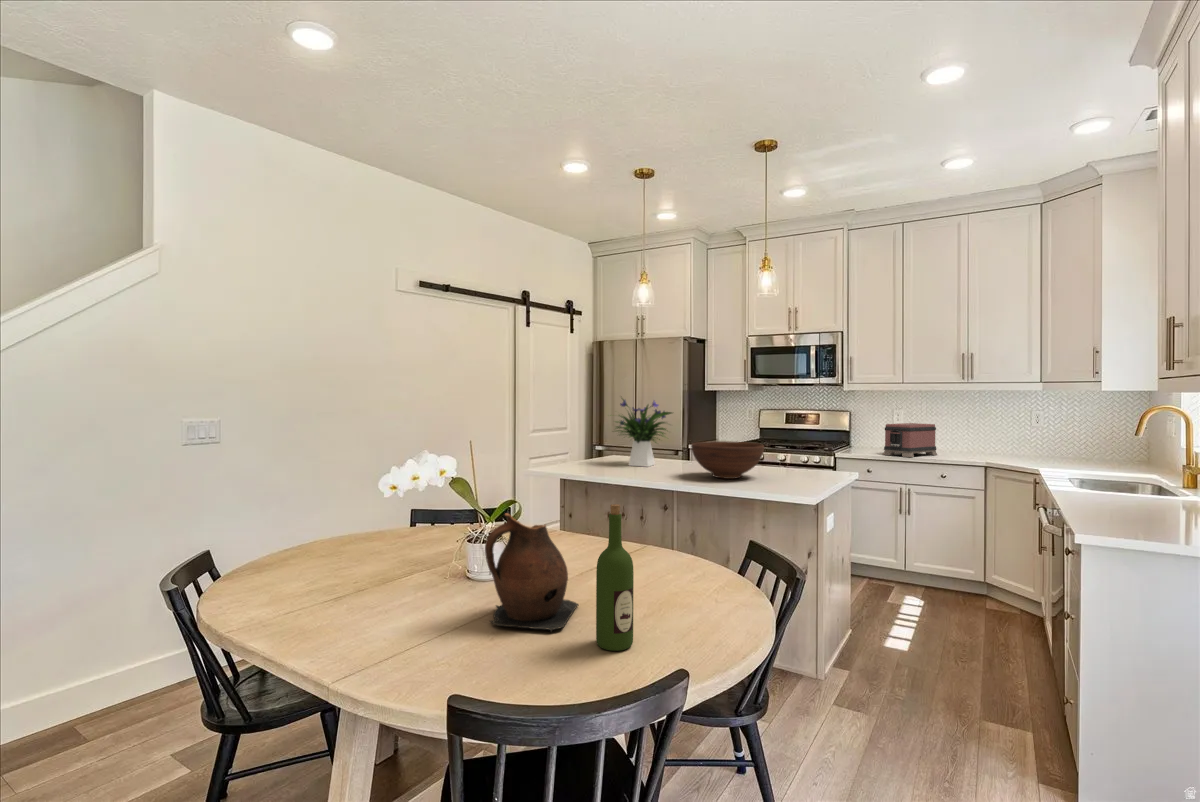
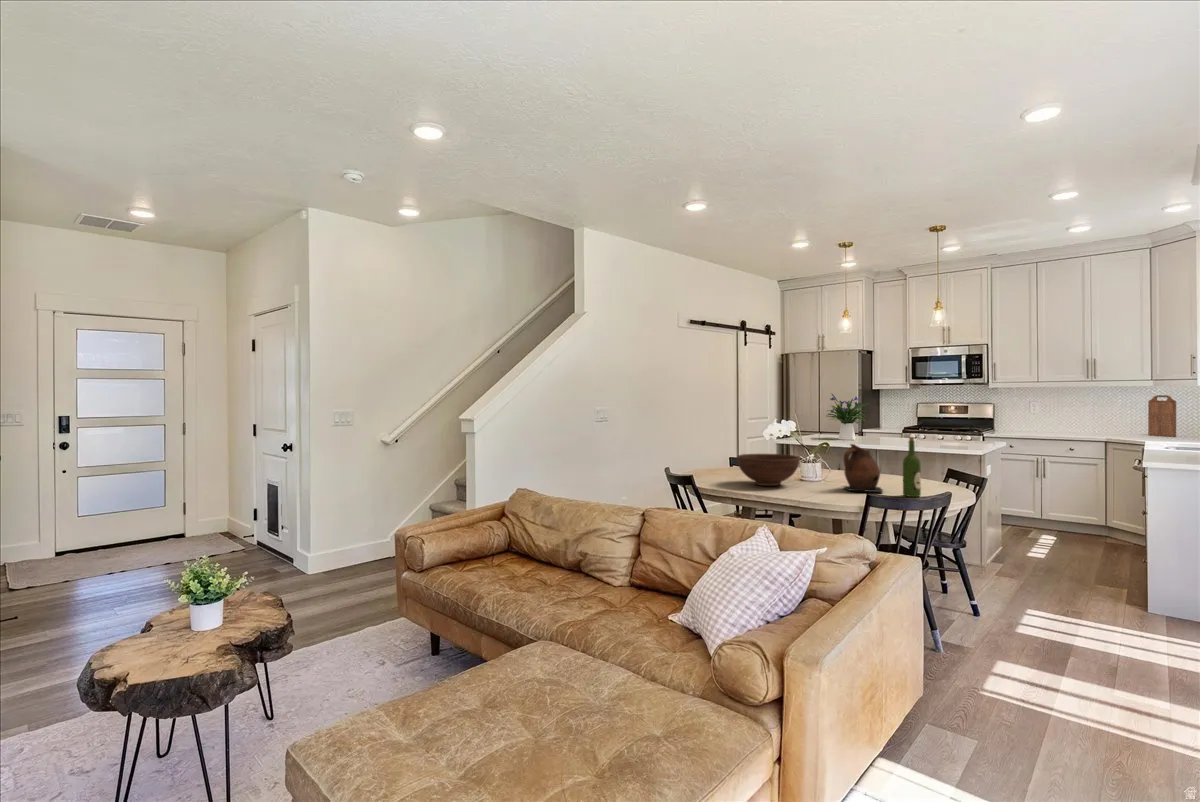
cutting board: none [1036,403,1071,460] -> present [1148,395,1176,437]
toaster: present [883,423,937,457] -> none [1022,411,1067,436]
fruit bowl: present [691,441,764,479] -> present [737,454,800,486]

